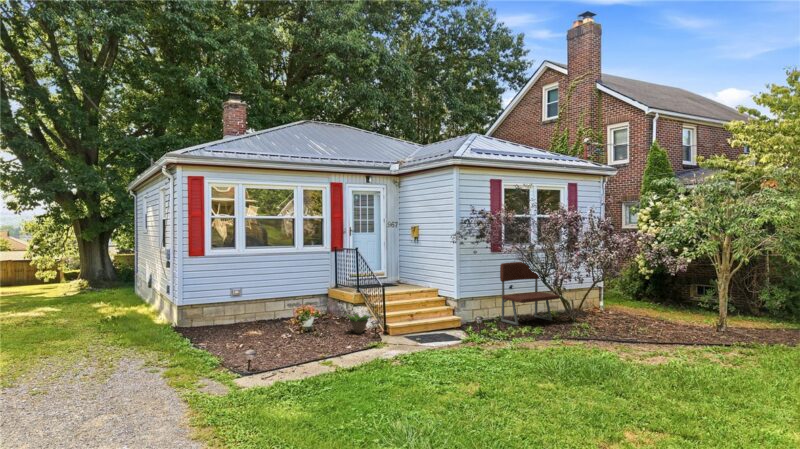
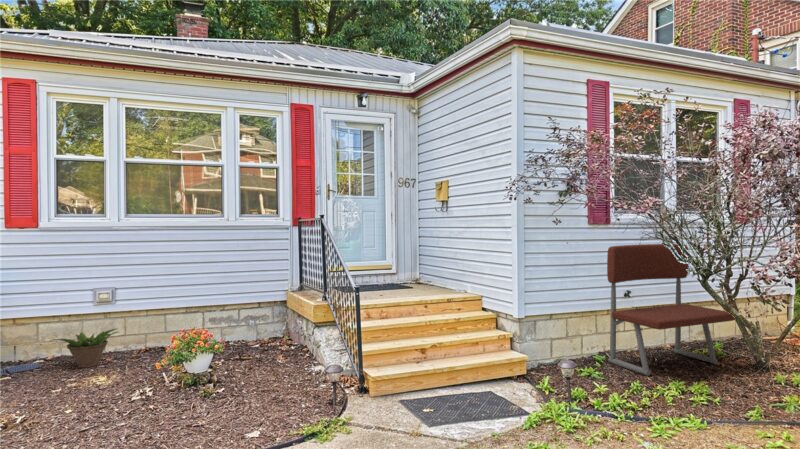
decorative plant: present [345,314,370,333] -> present [54,329,118,367]

